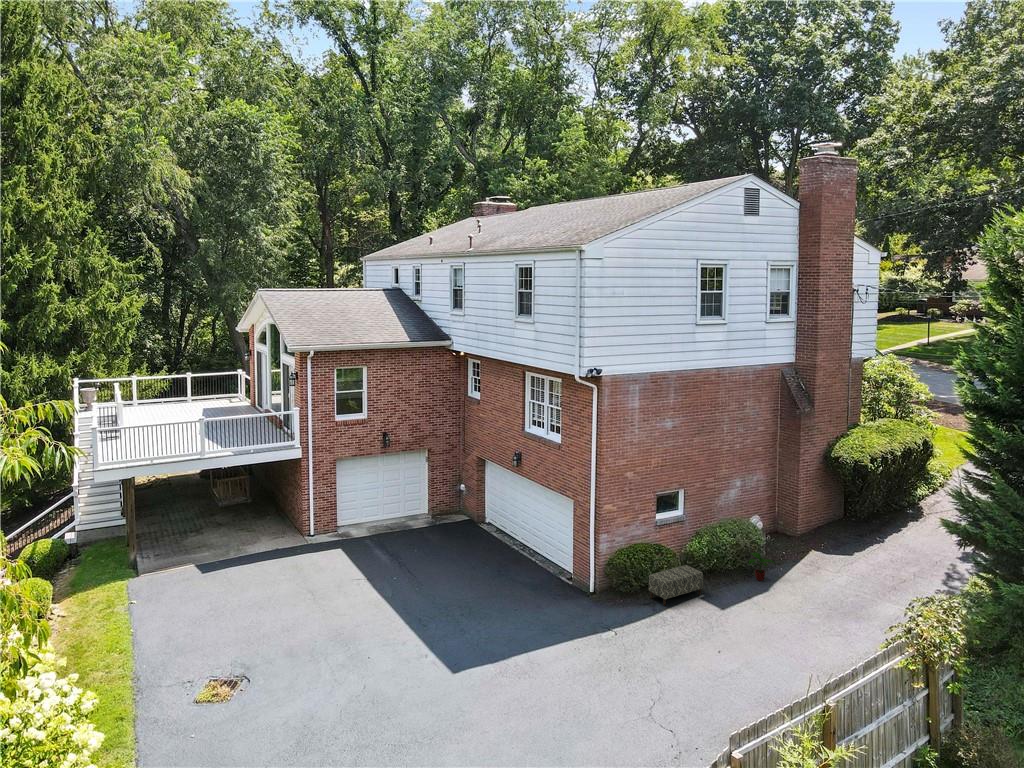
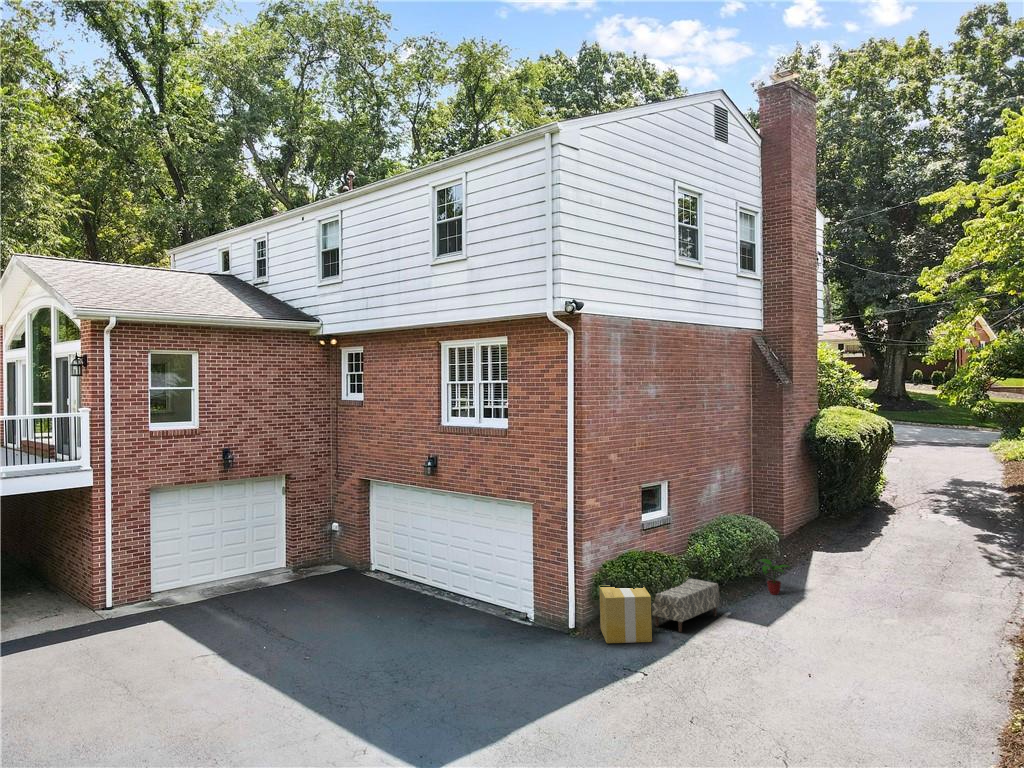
cardboard box: none [607,566,642,611] -> present [600,585,652,643]

